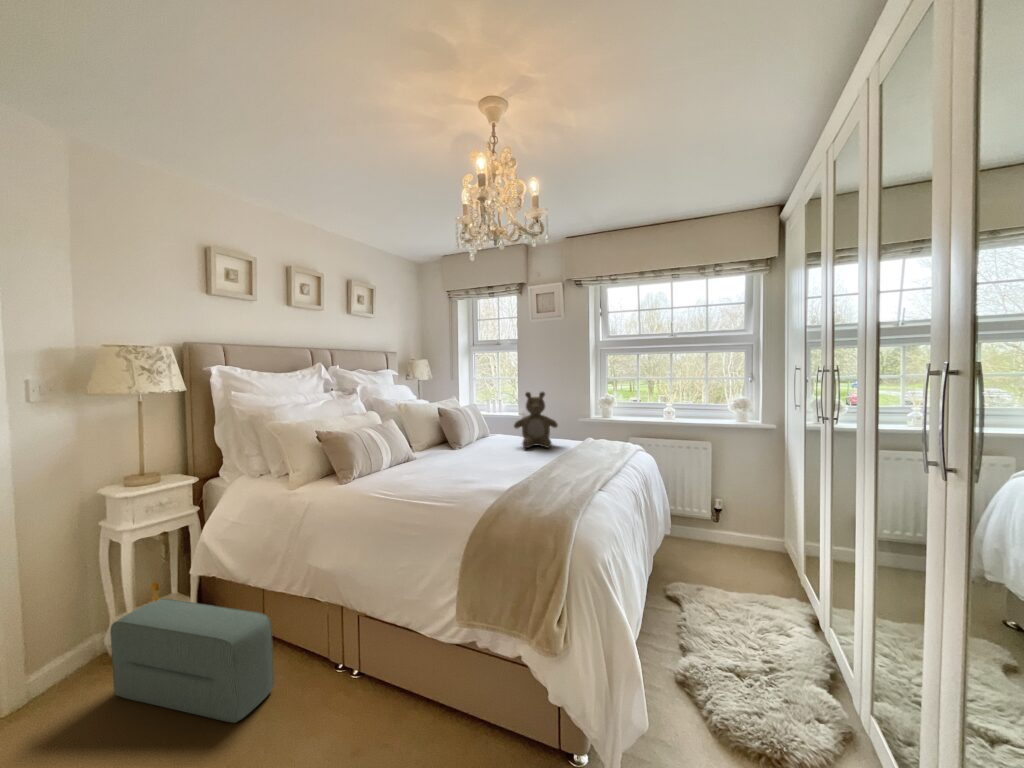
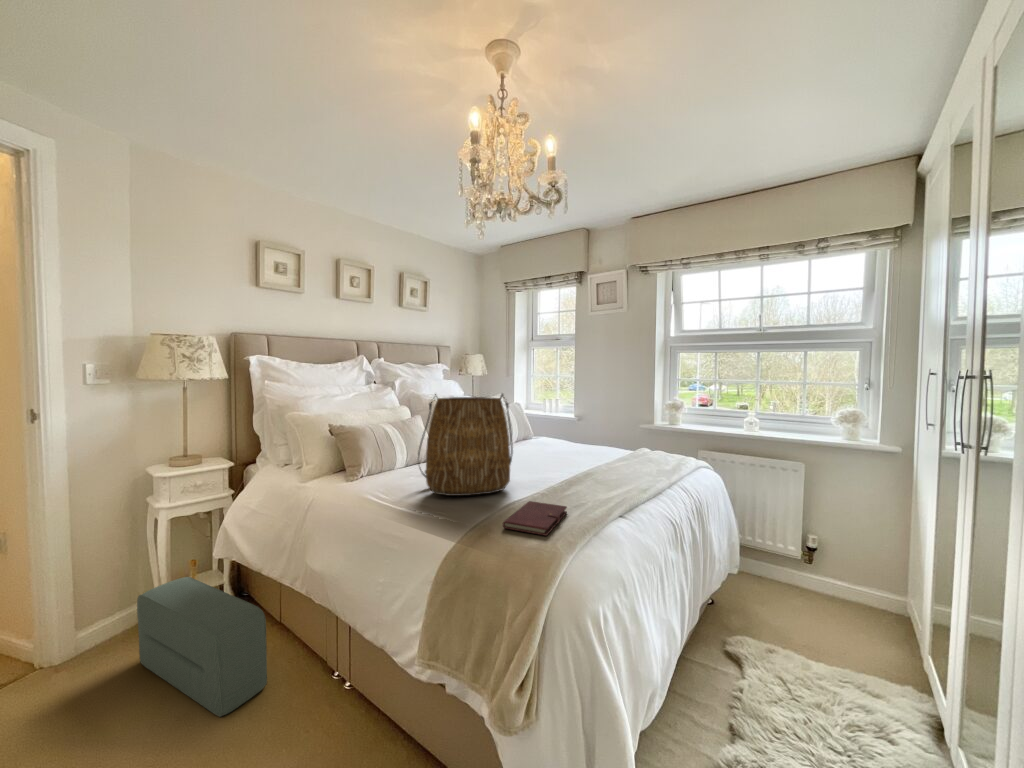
teddy bear: present [514,392,558,448] -> none [551,391,601,456]
tote bag: none [418,394,502,486] -> present [418,394,513,496]
notebook: none [516,483,560,506] -> present [503,501,567,536]

